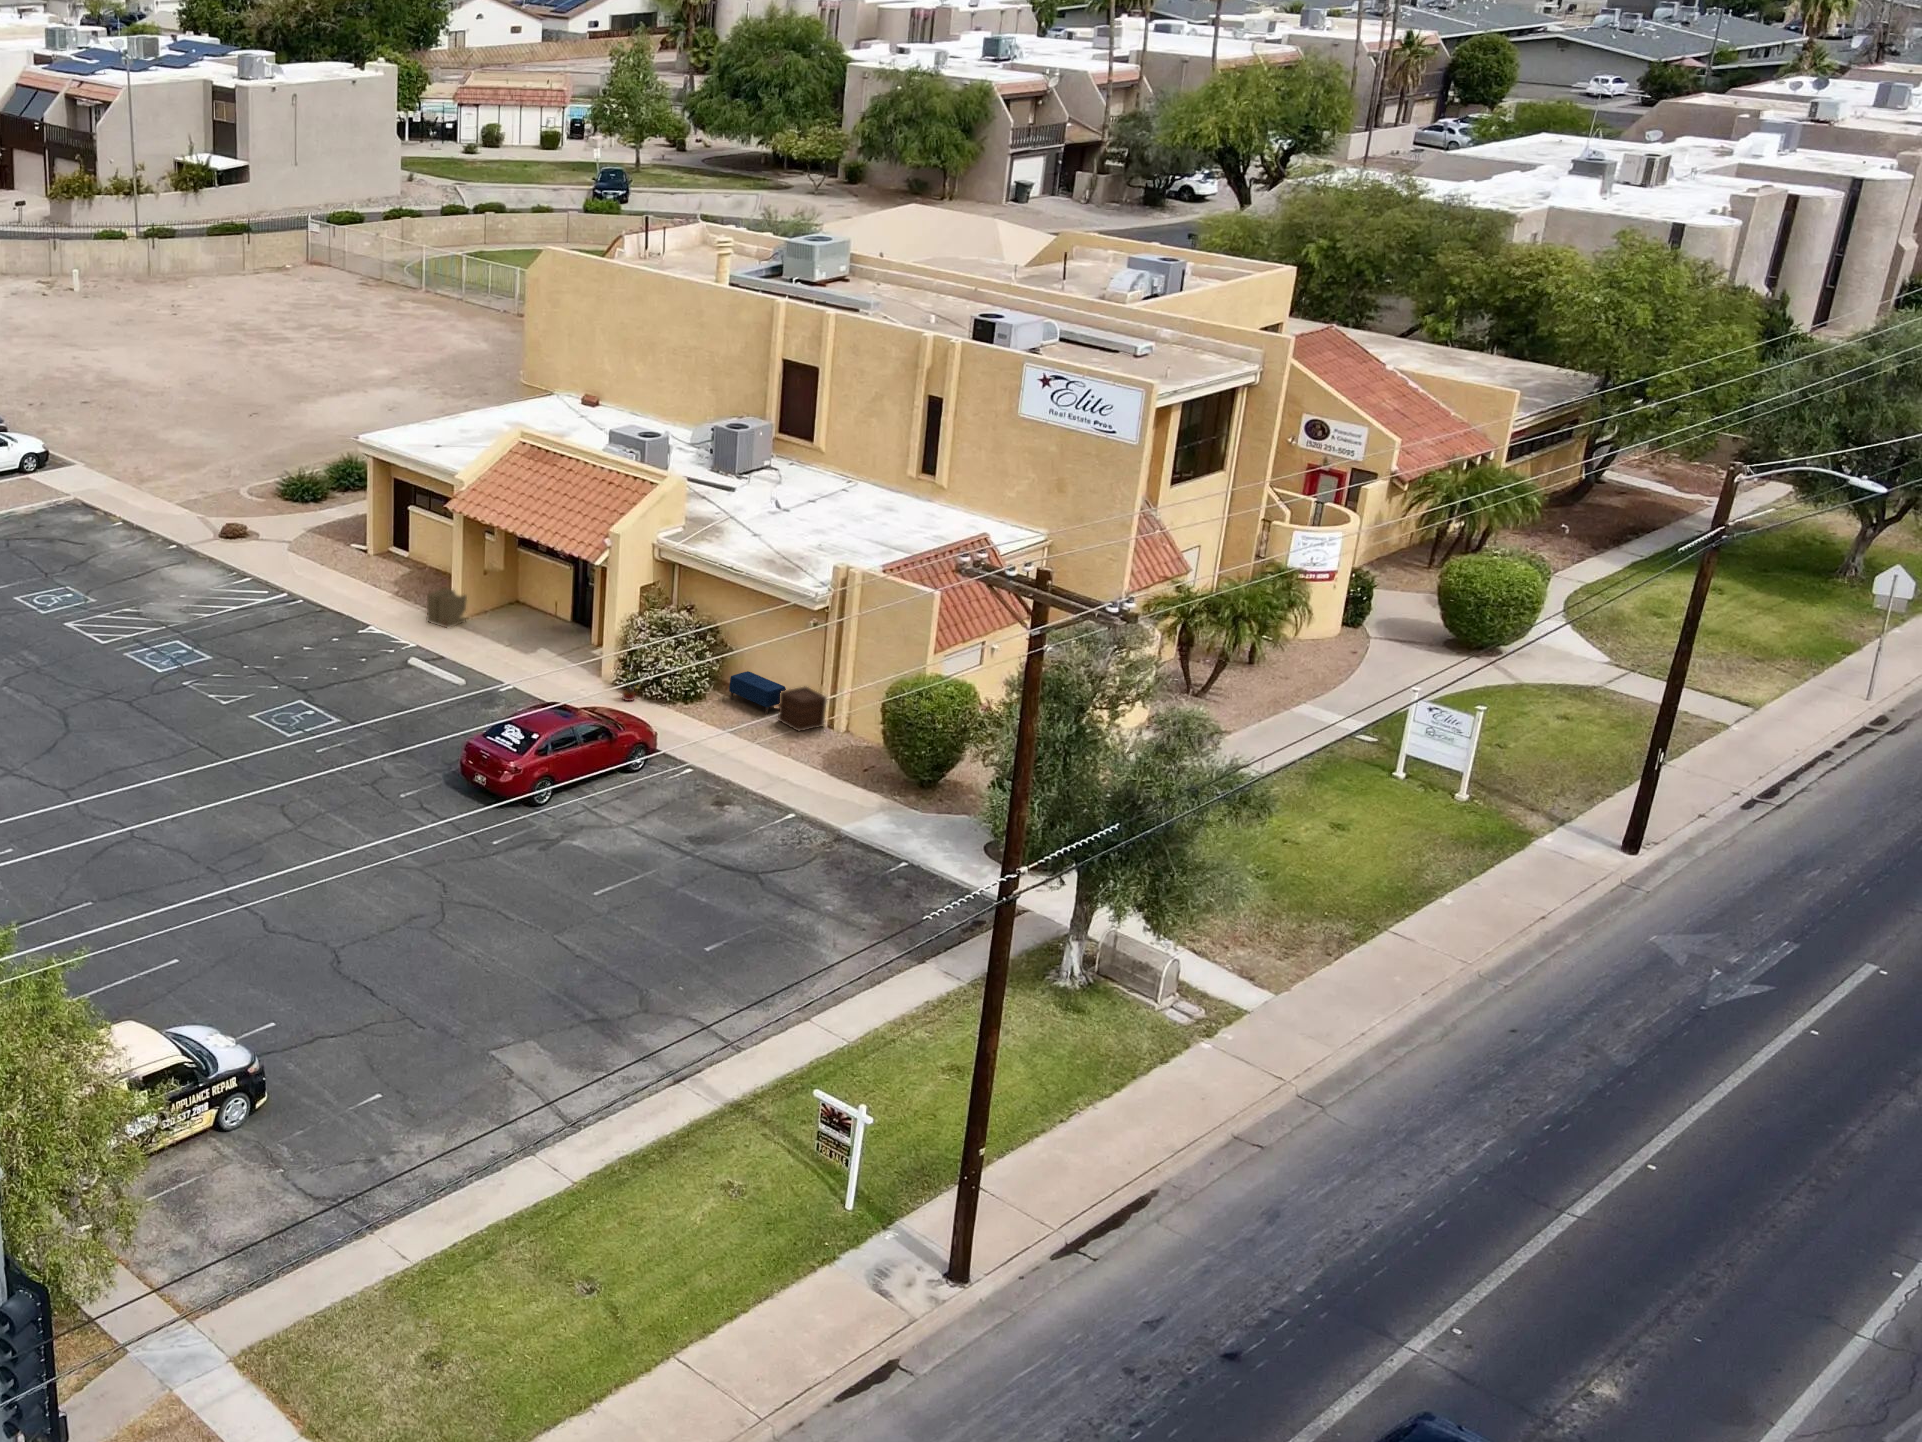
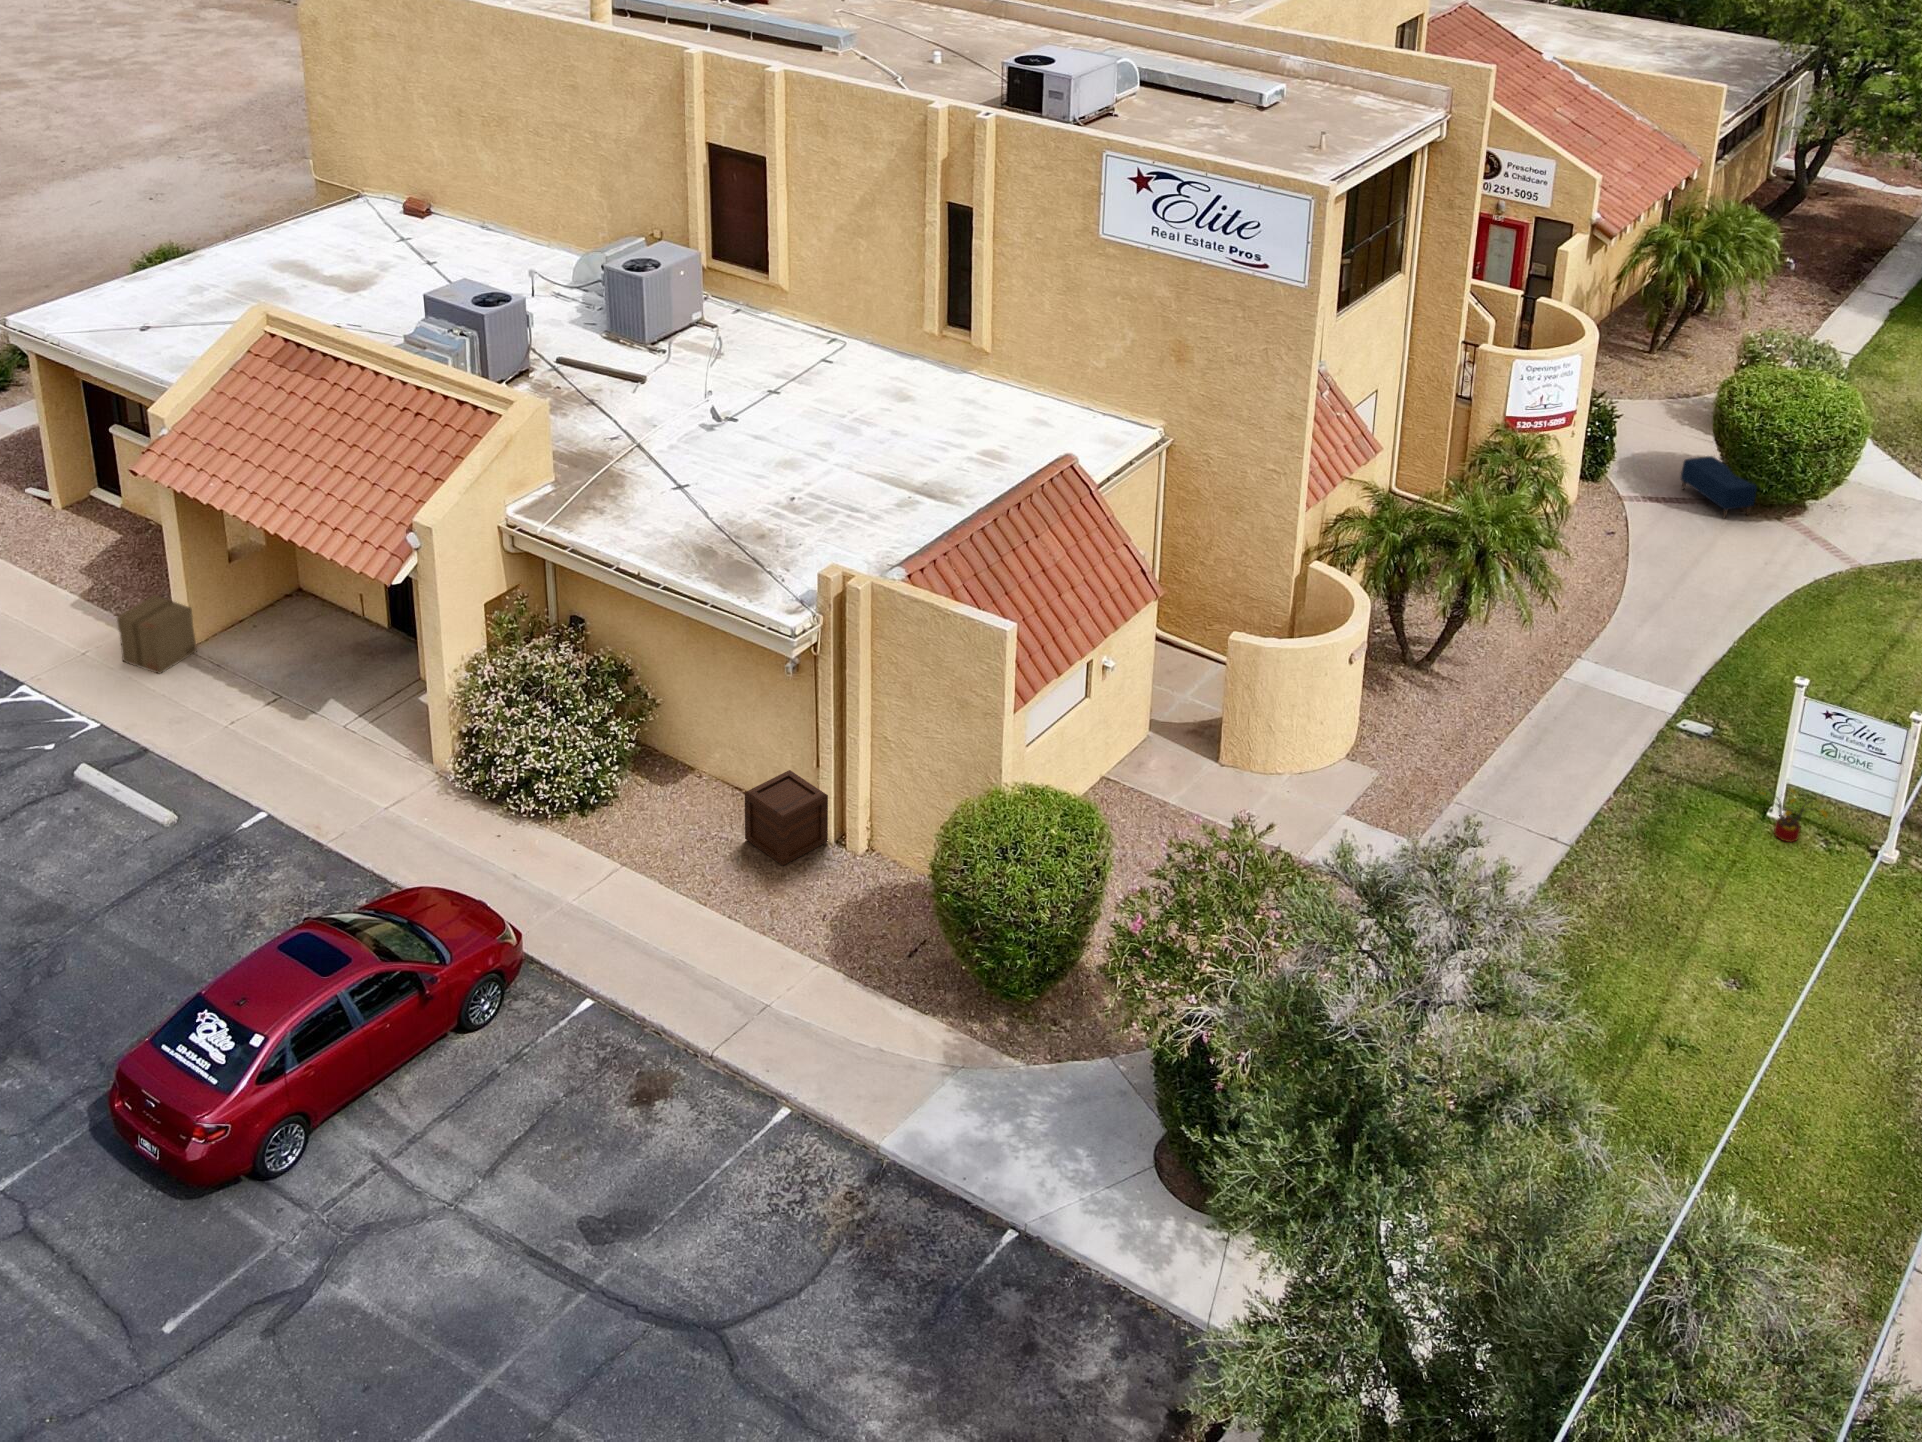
bench: present [729,671,786,714] -> present [1681,456,1757,518]
decorative plant: present [622,685,637,701] -> present [1762,790,1828,842]

